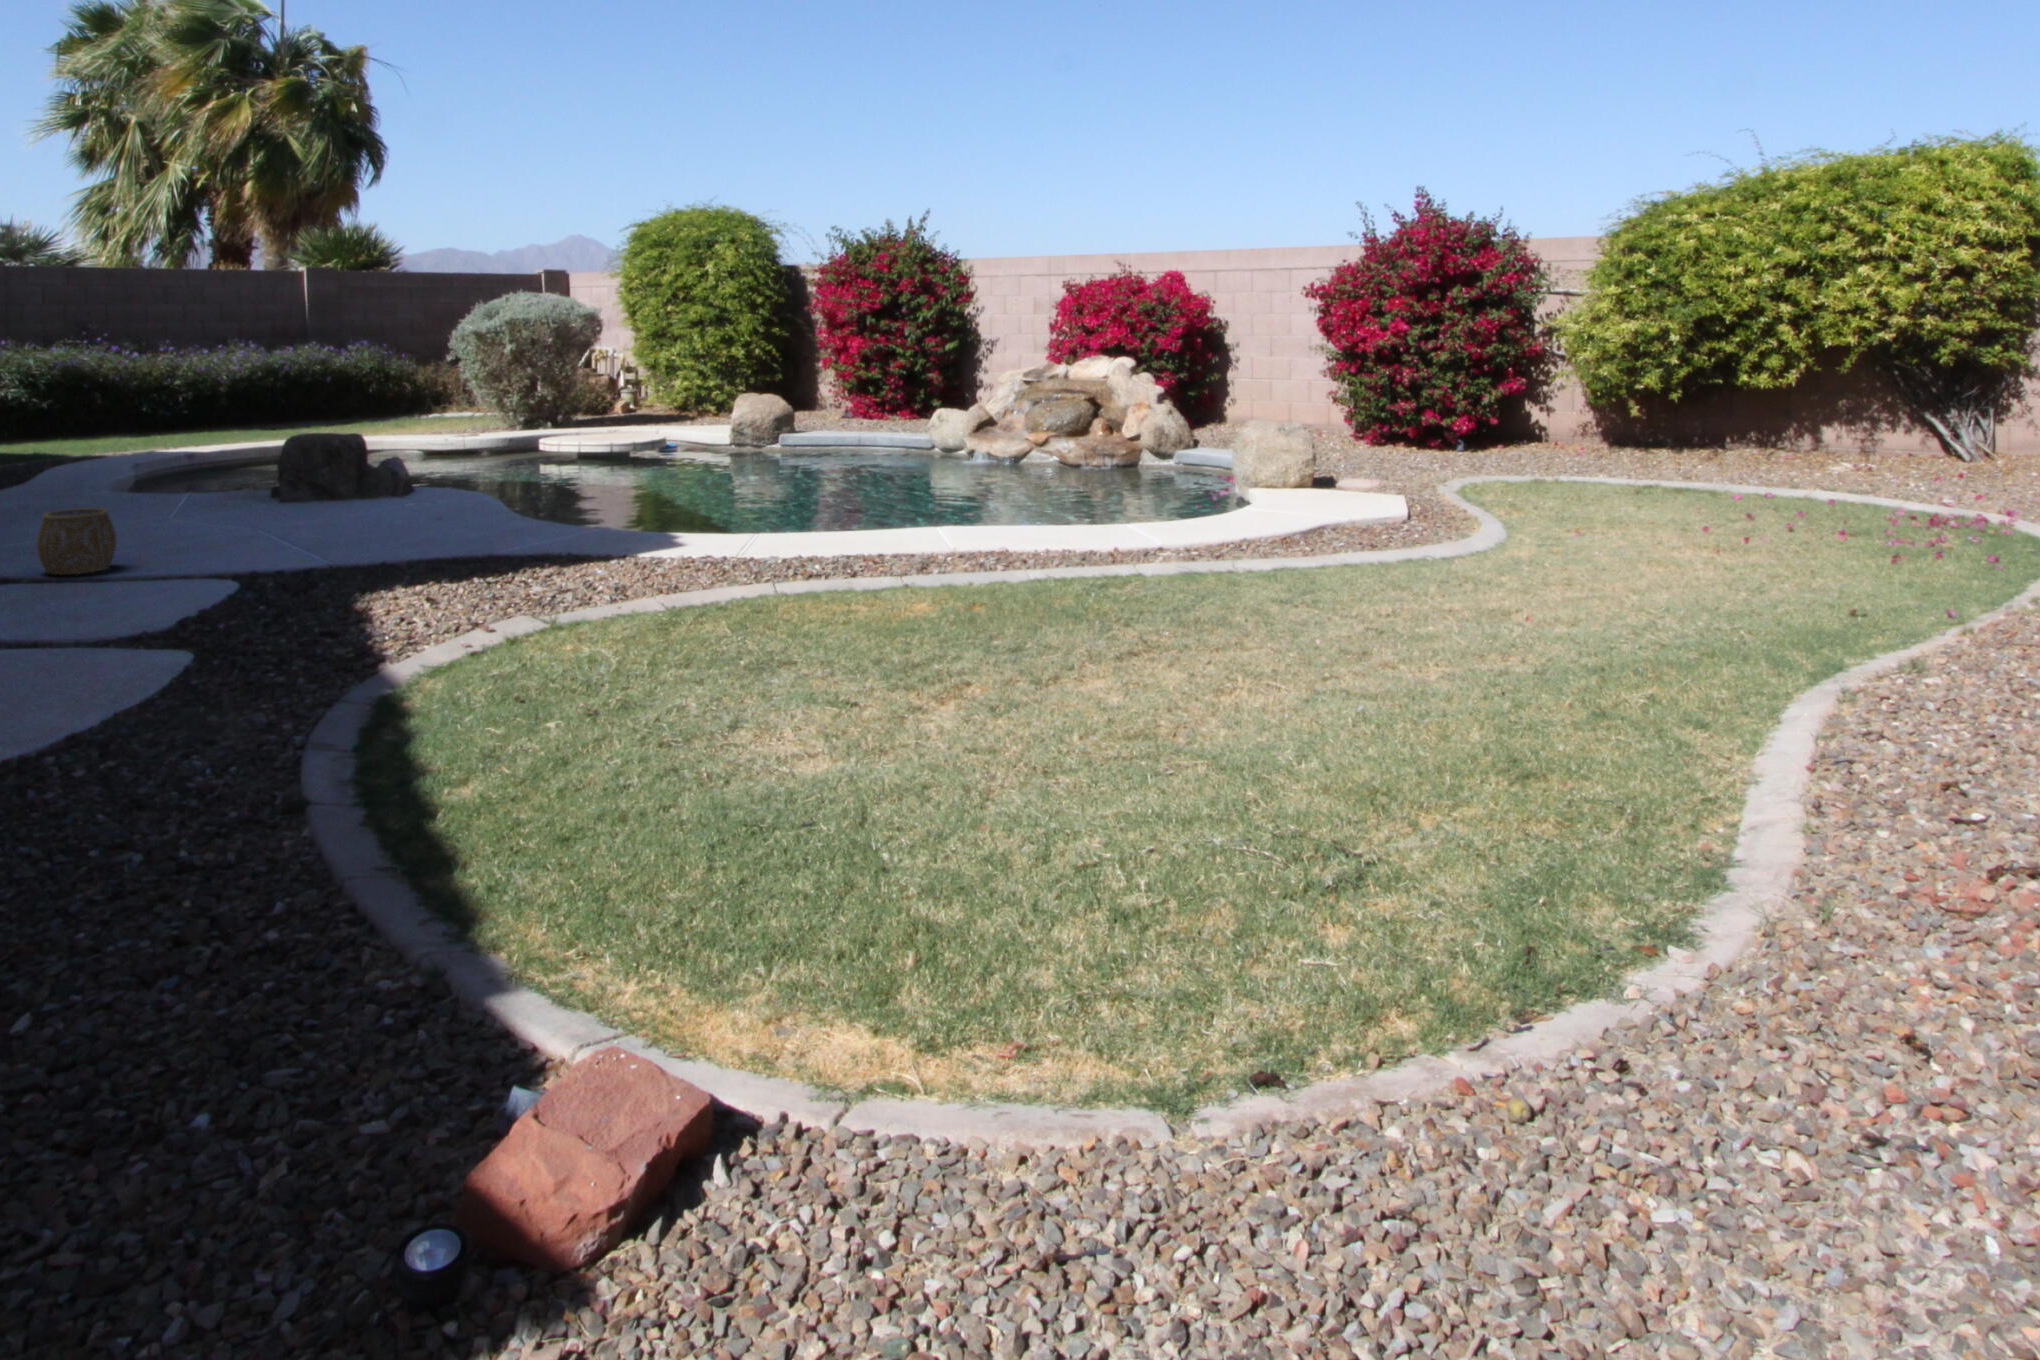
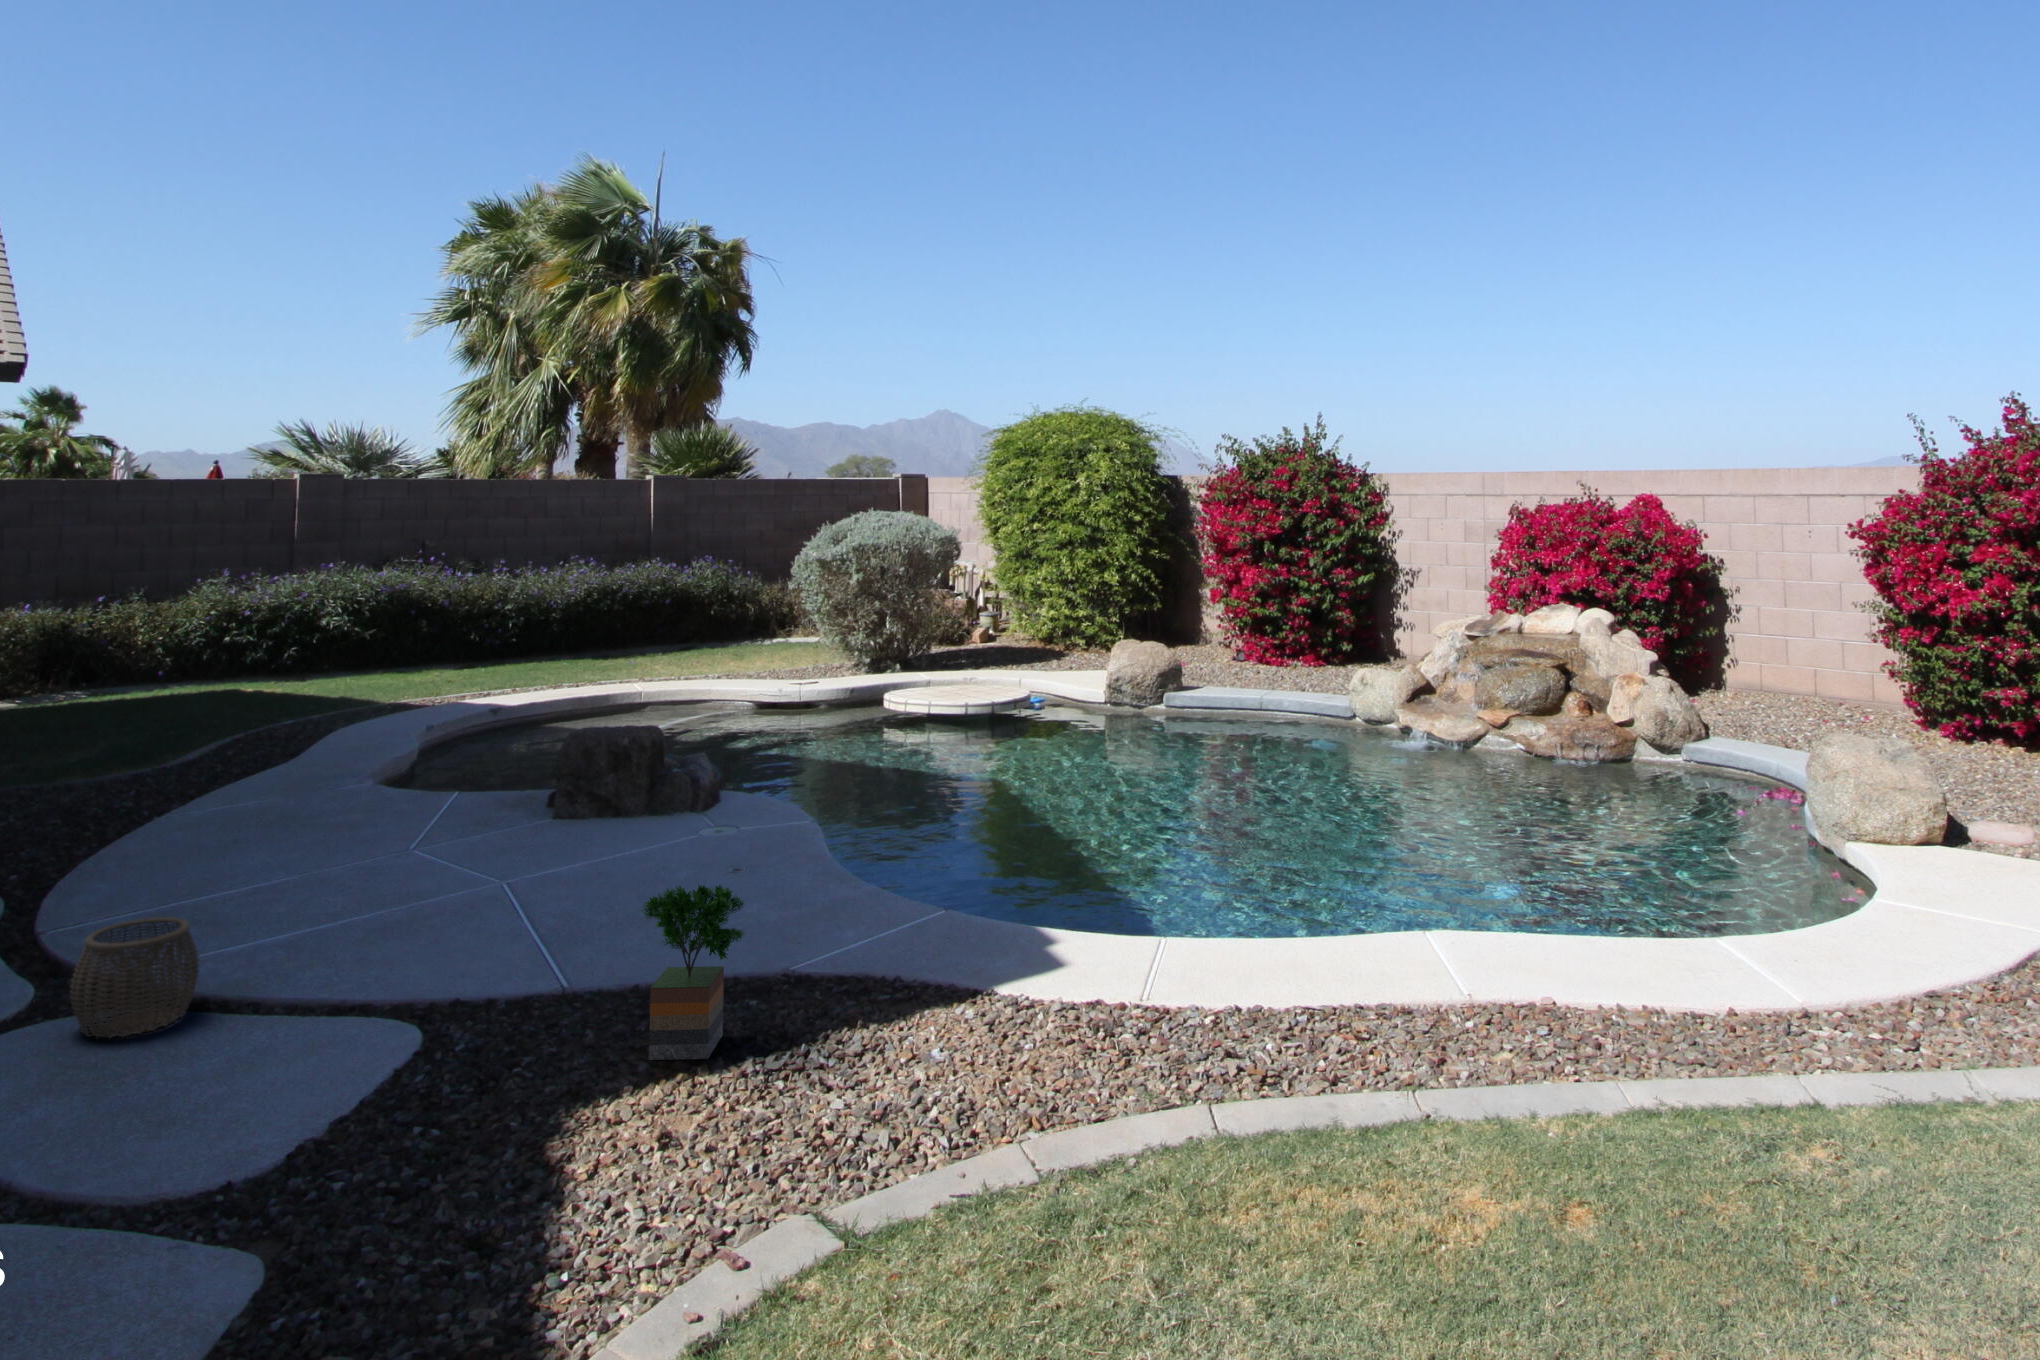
potted tree: none [422,470,492,572] -> present [642,885,745,1060]

